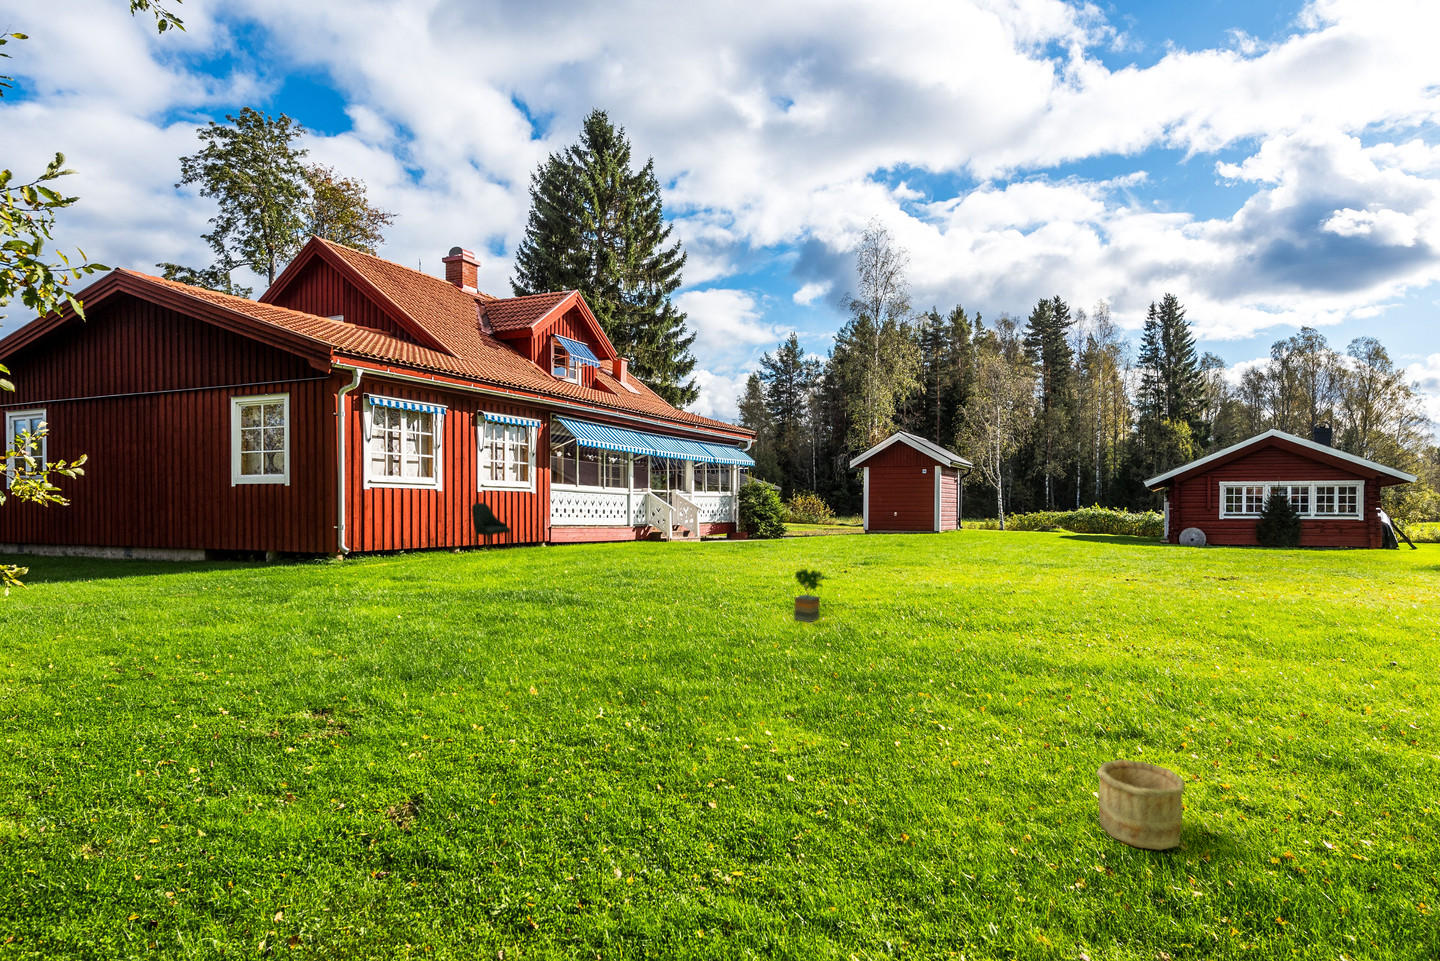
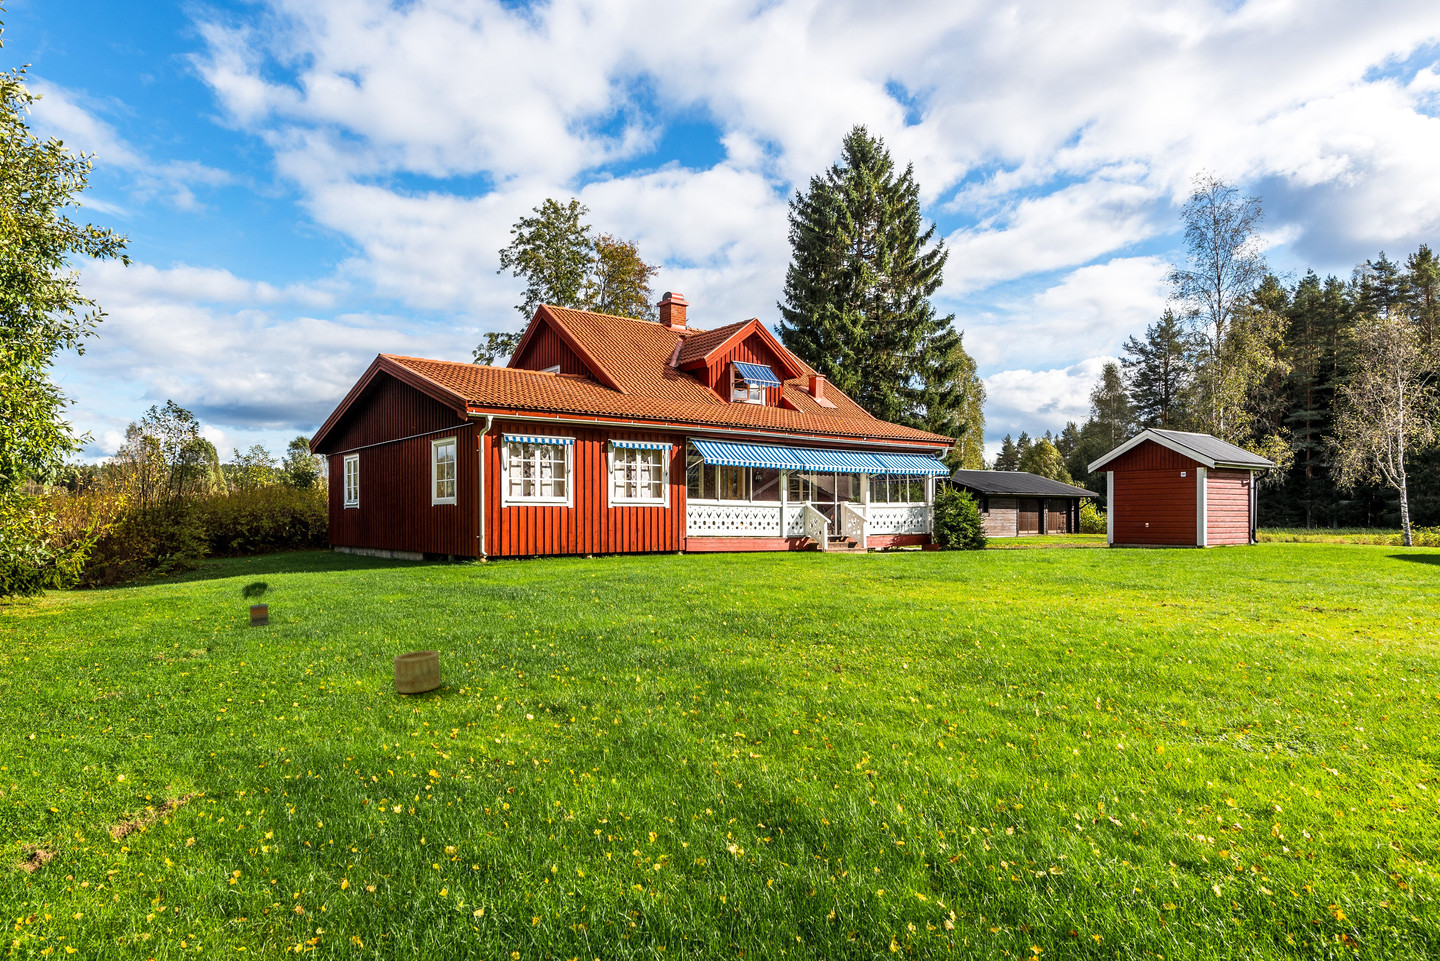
chair: present [472,503,511,550] -> none [599,516,630,556]
potted tree: present [794,569,826,622] -> present [242,581,274,626]

